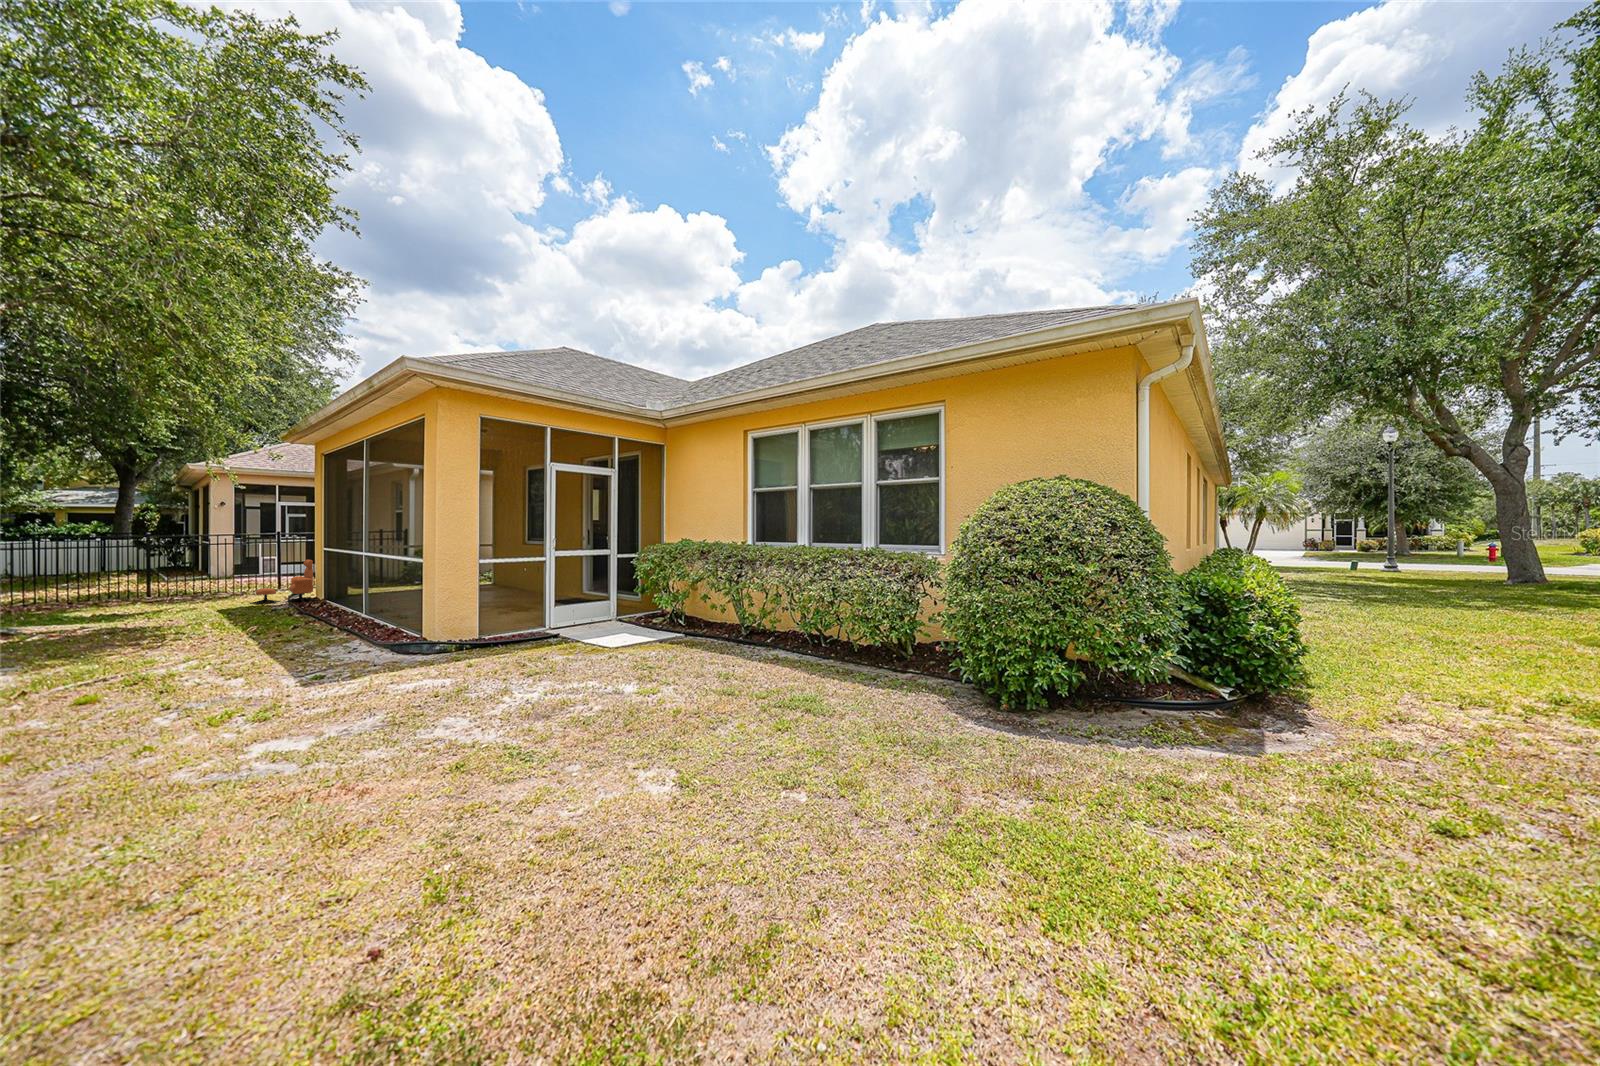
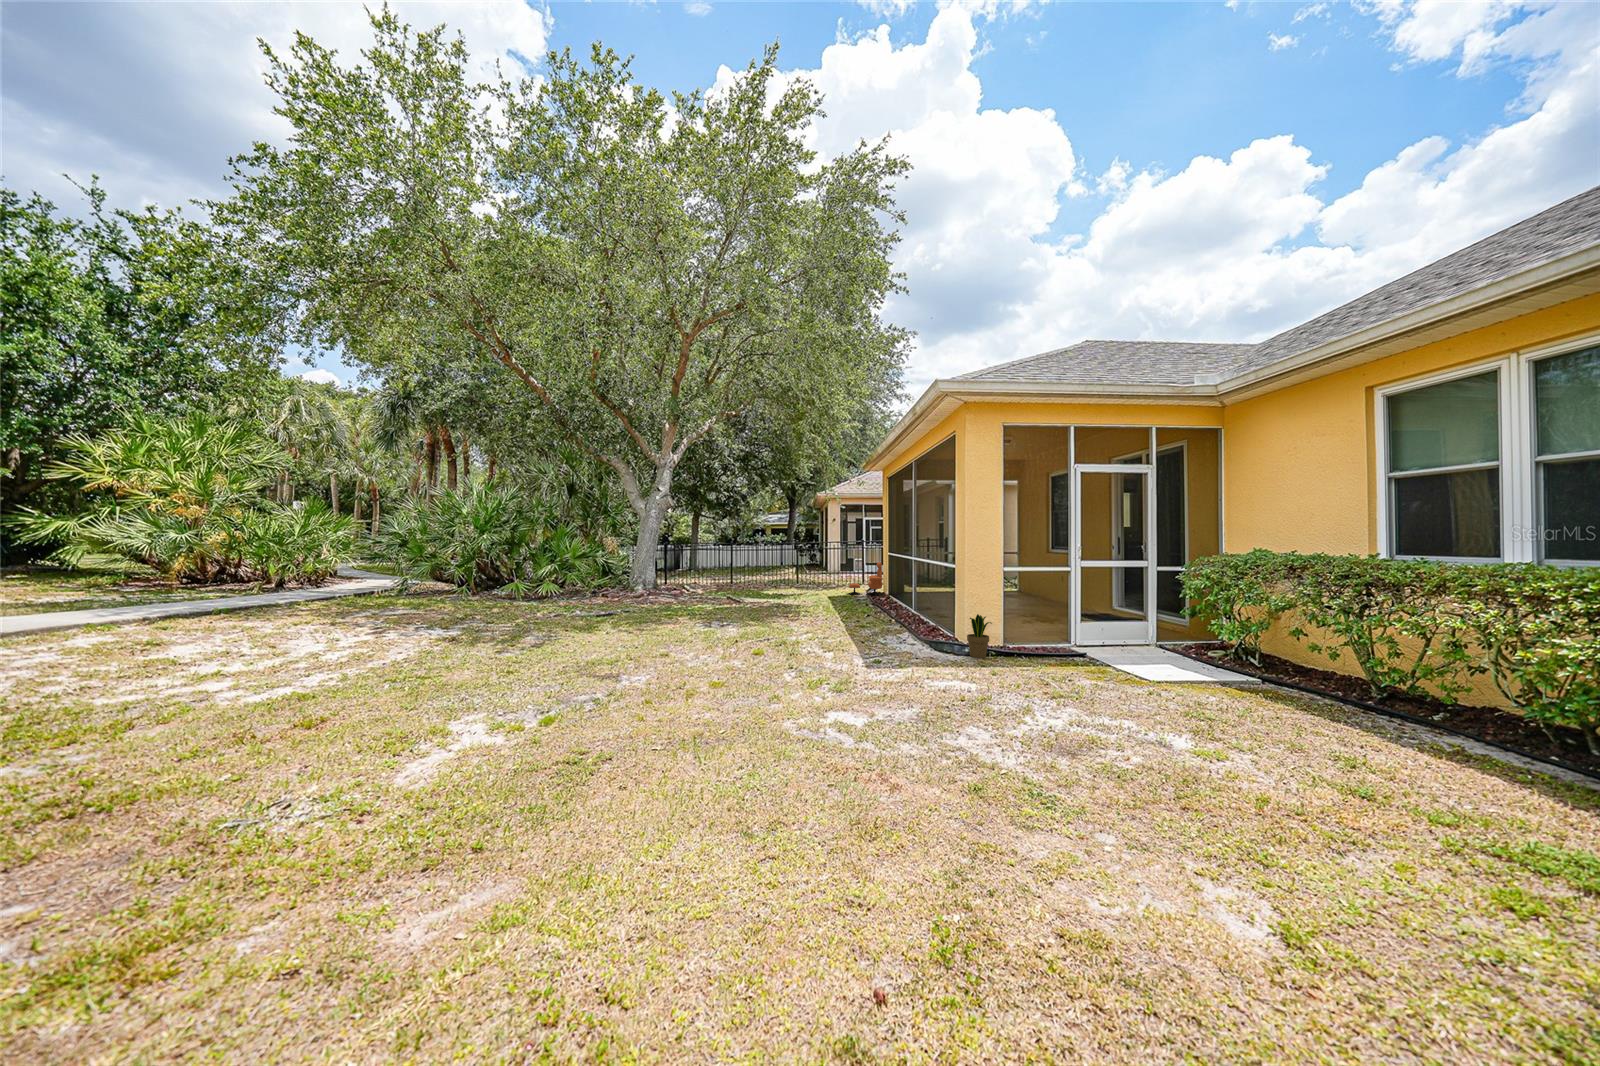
potted plant: none [439,608,468,654] -> present [967,614,992,658]

